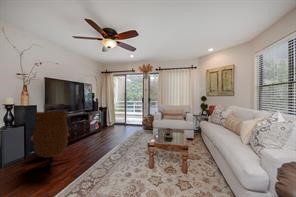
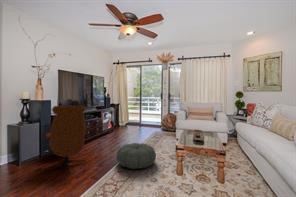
pouf: none [97,142,132,165] -> present [117,143,156,169]

